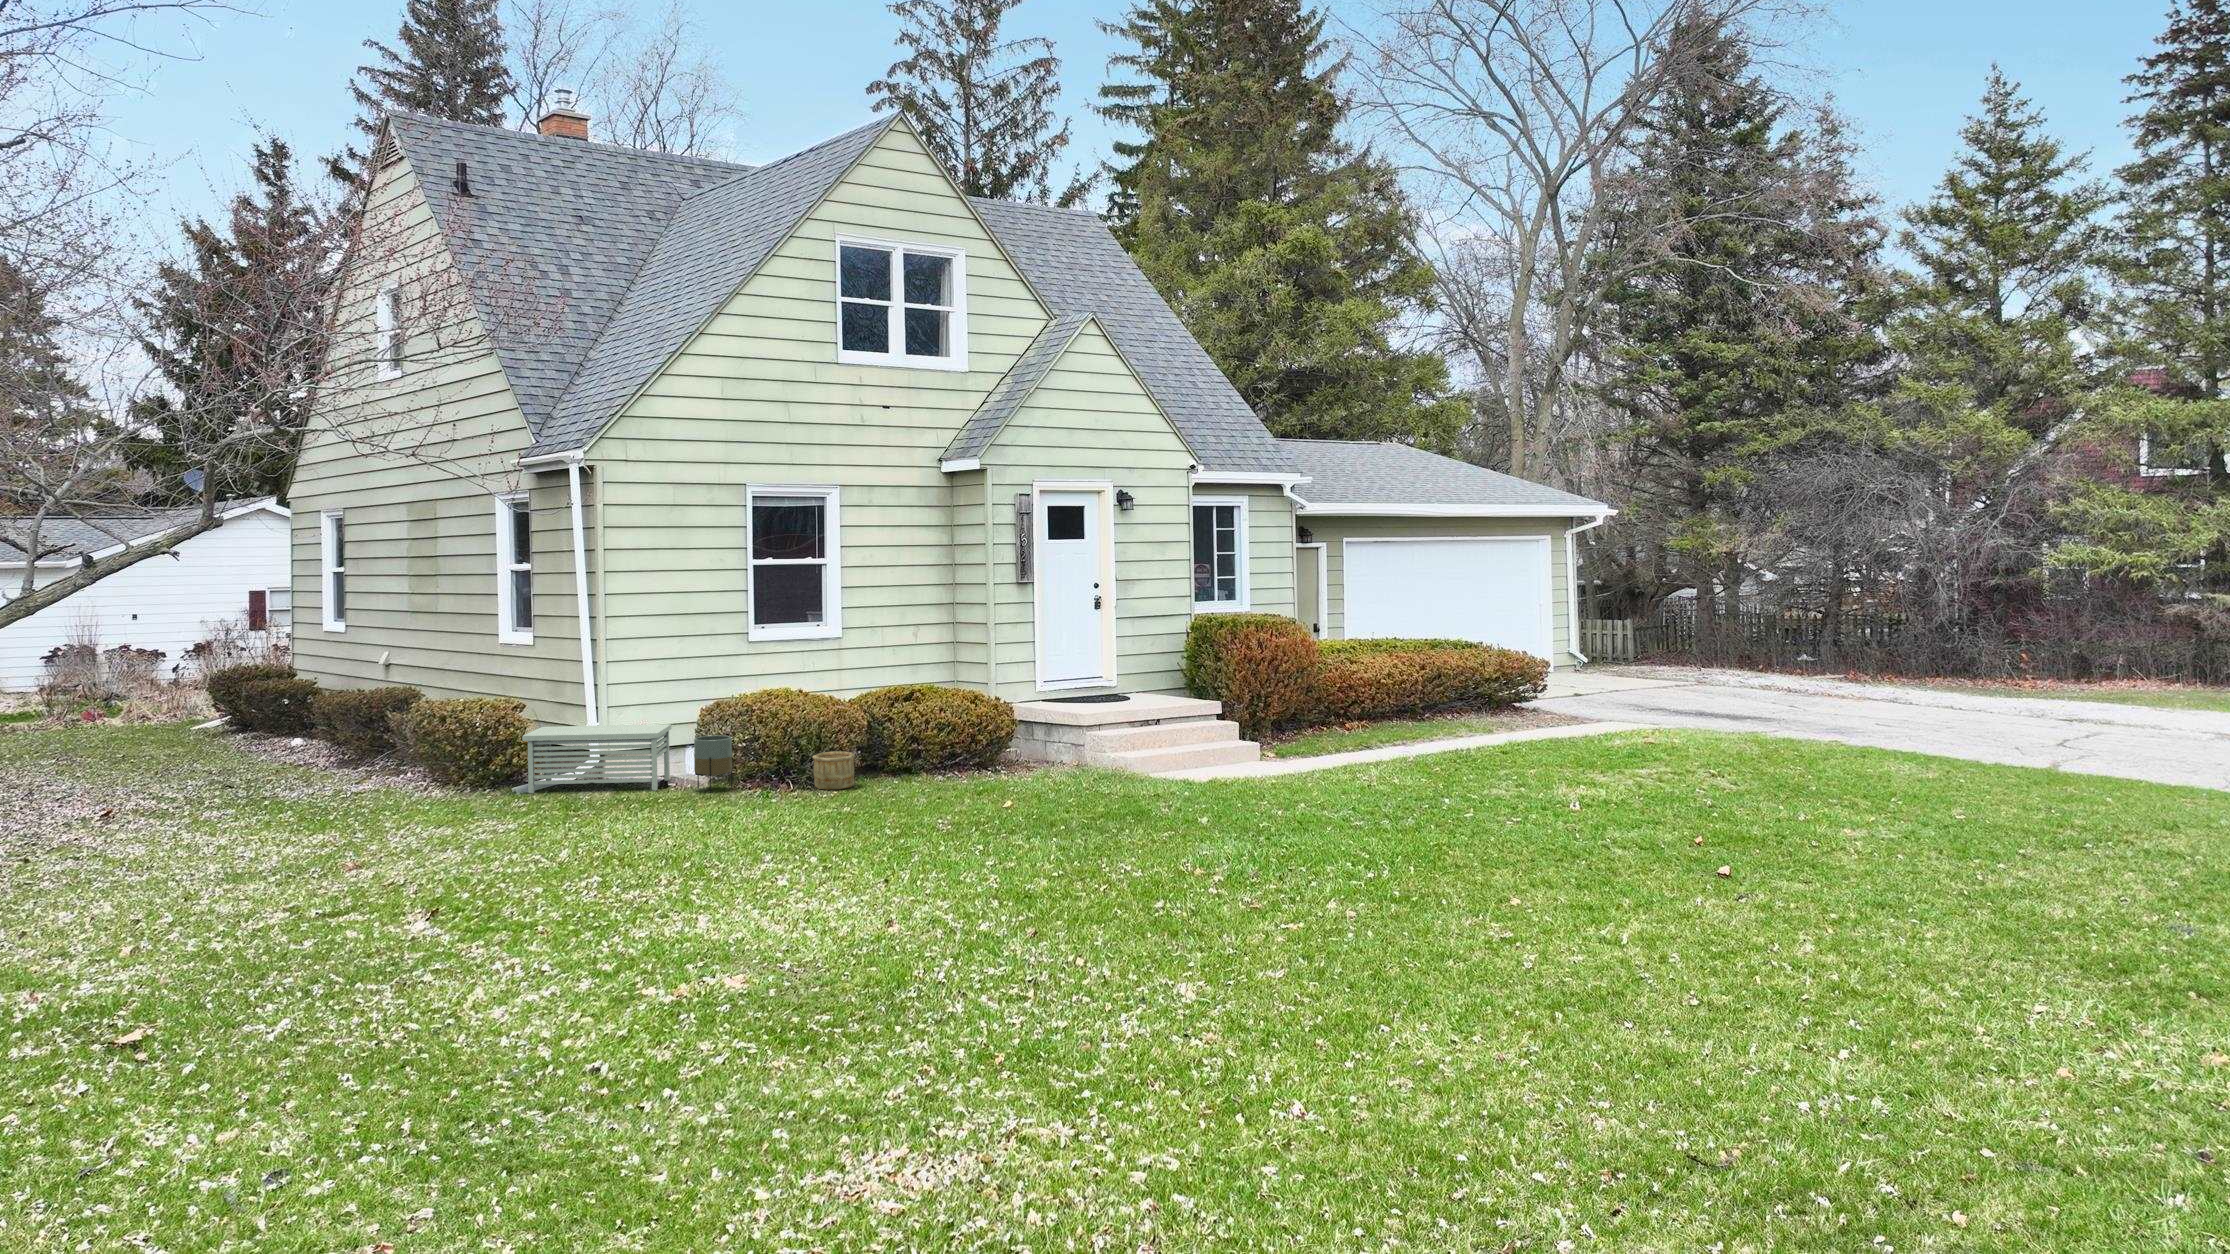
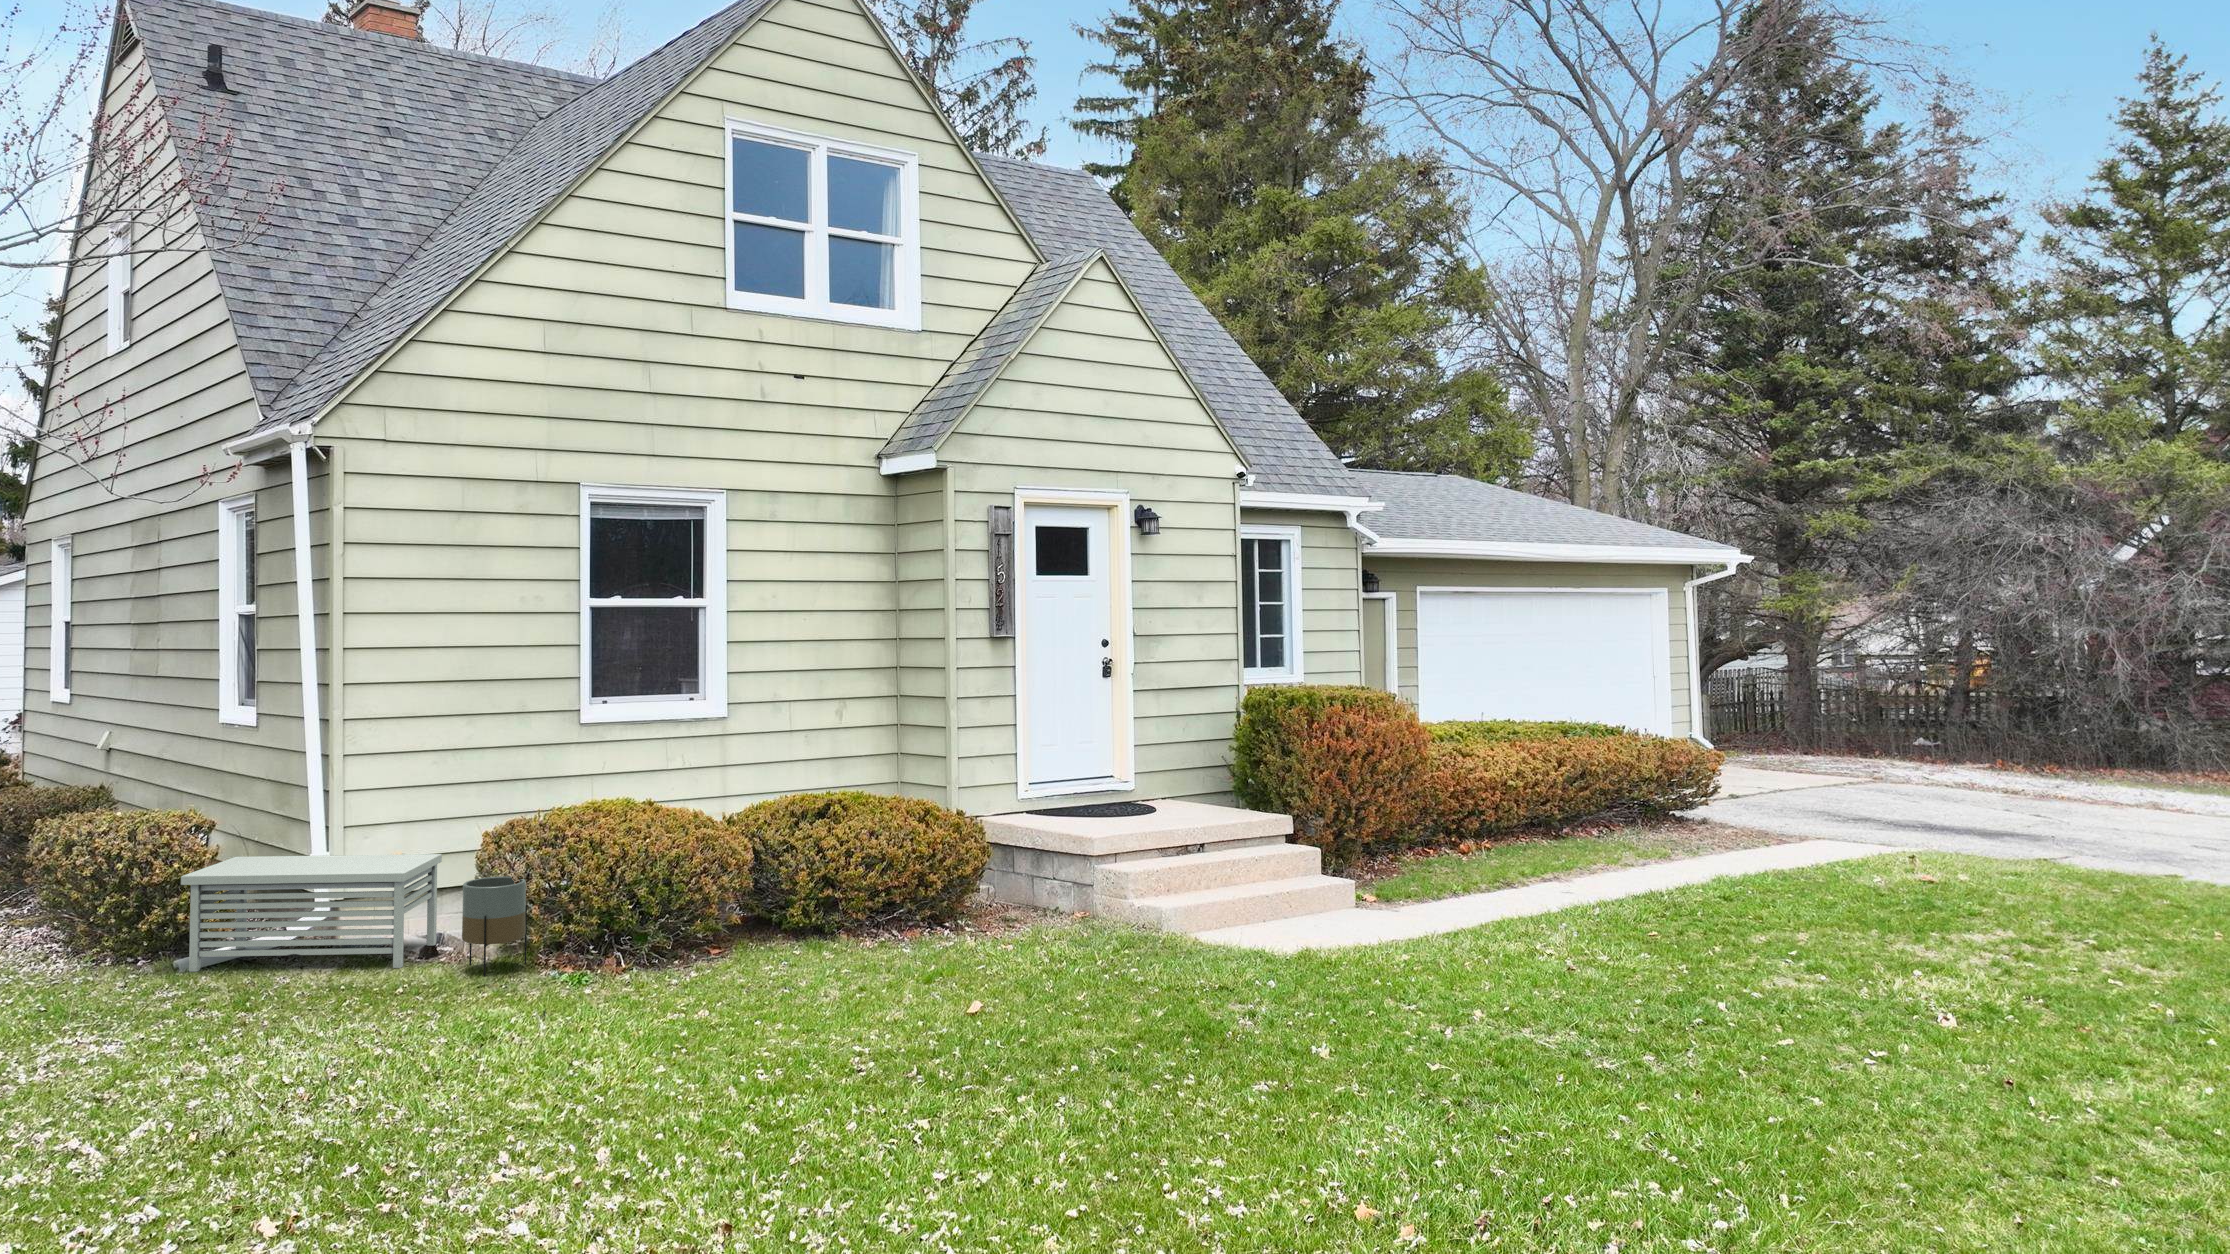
wooden bucket: present [812,751,855,790] -> none [657,904,727,971]

